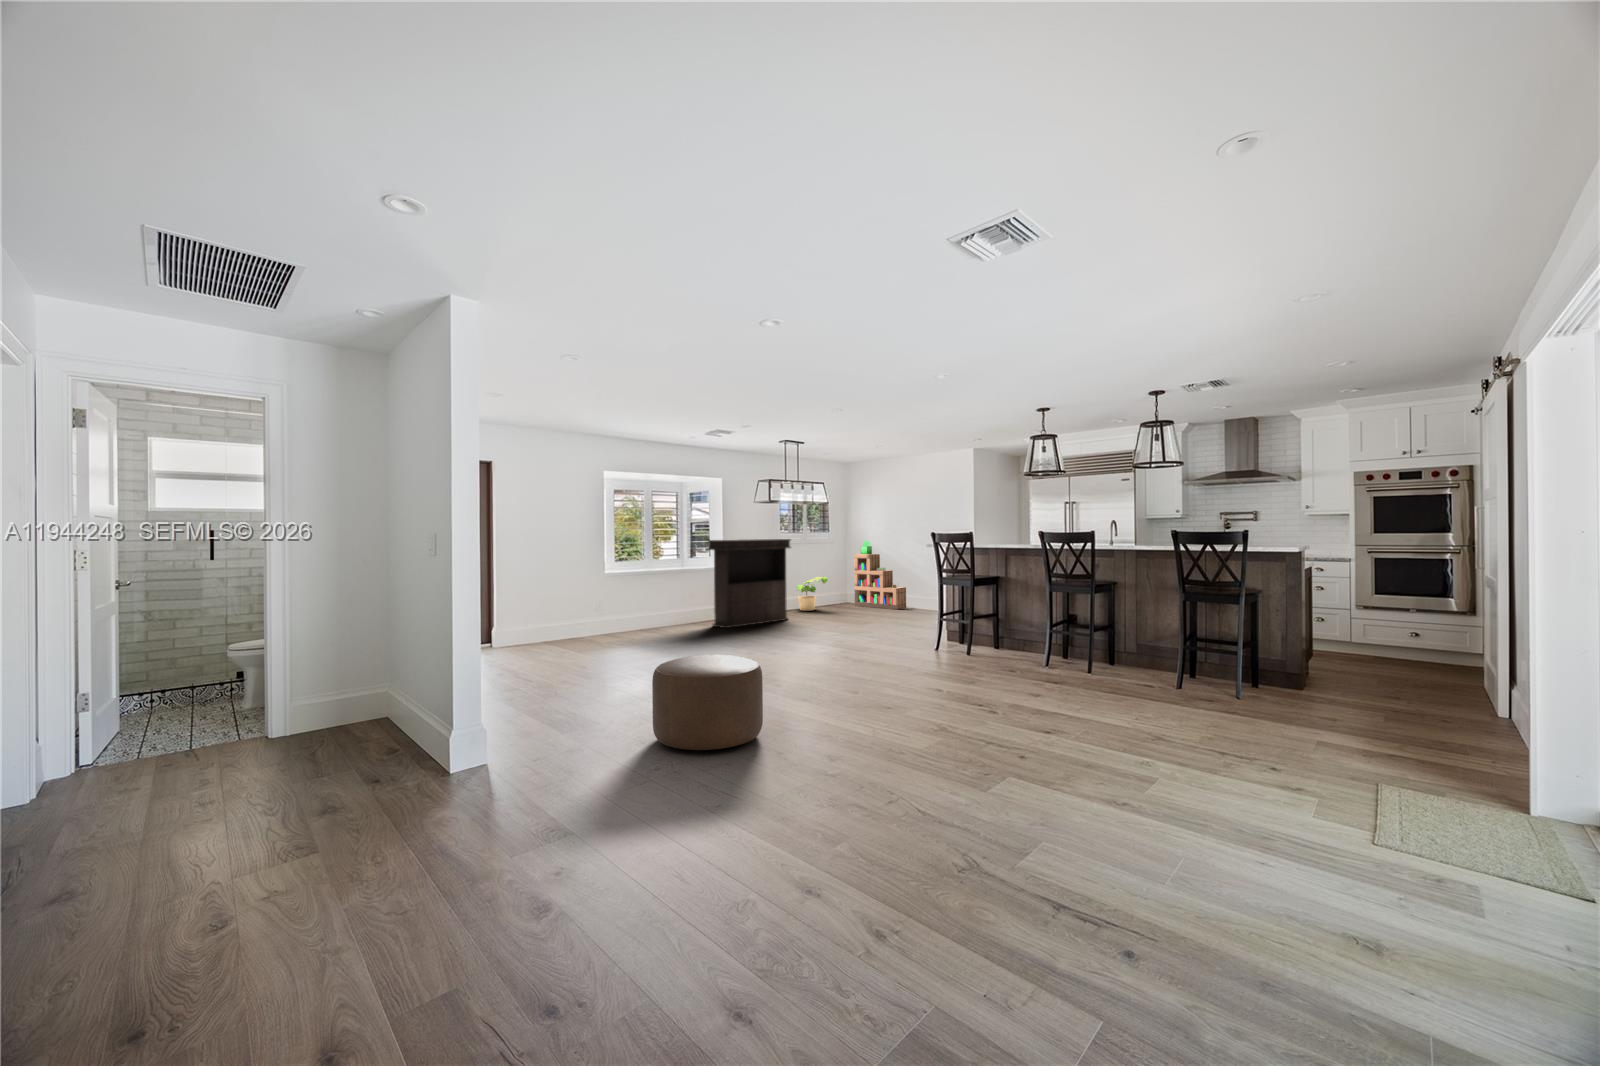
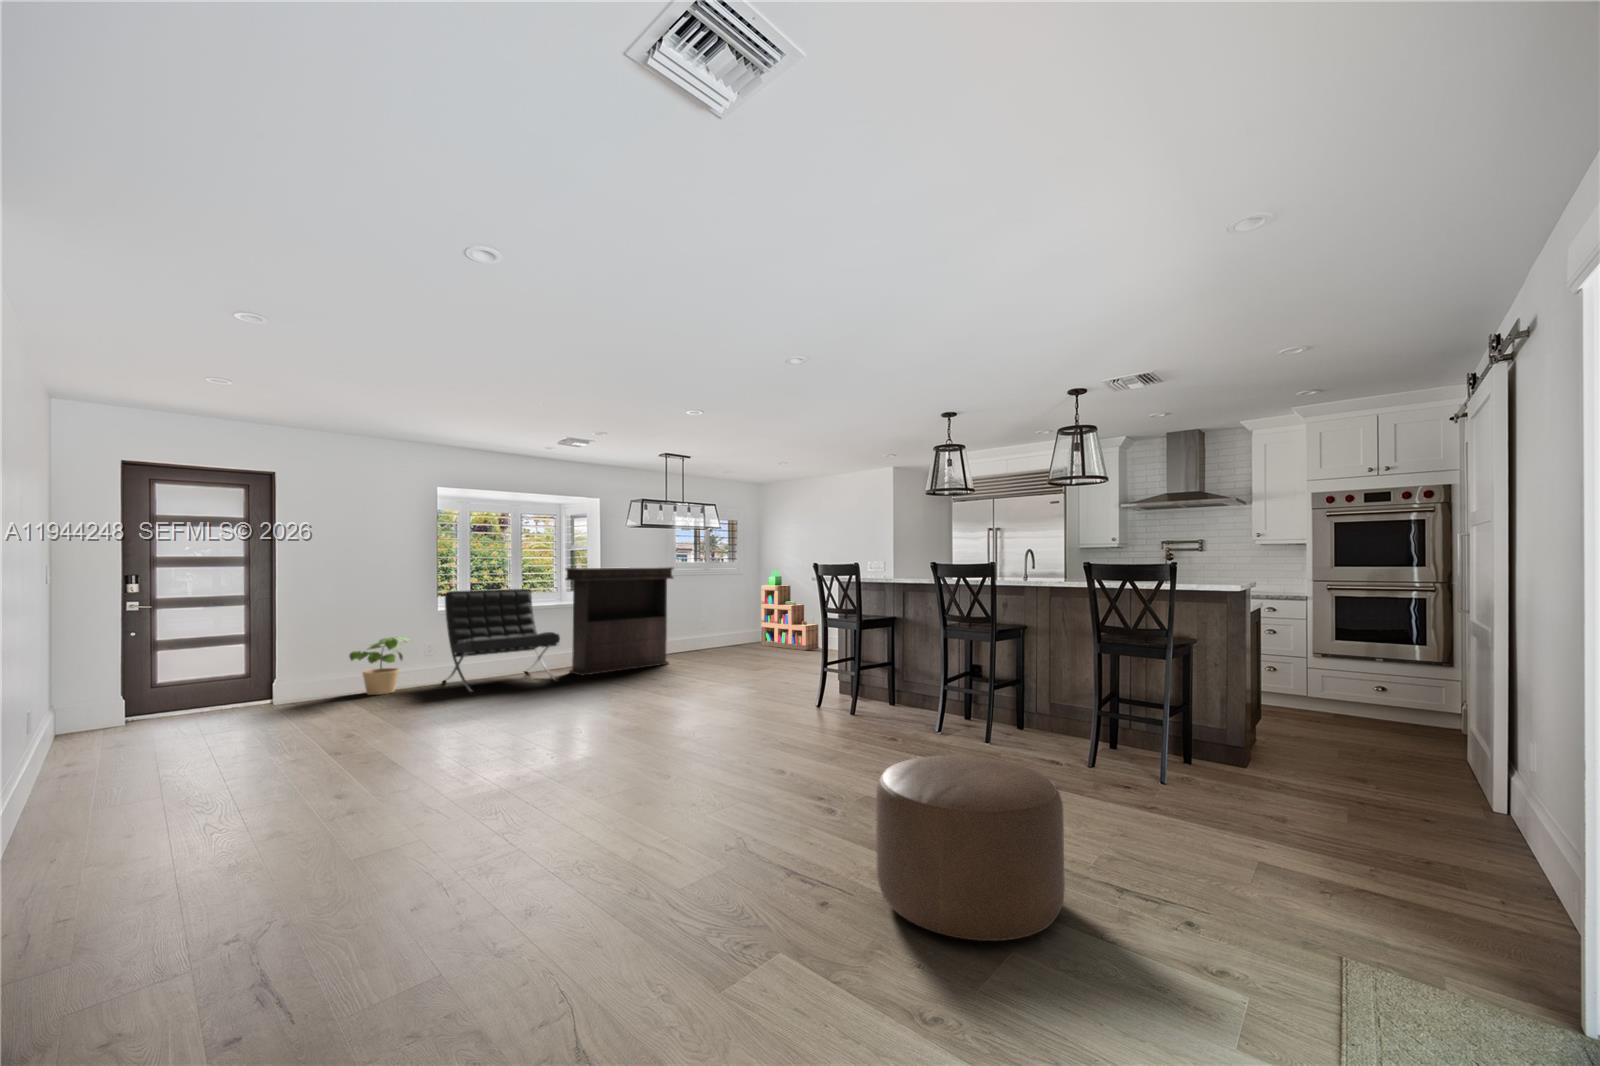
lounge chair: none [616,557,710,640] -> present [445,589,560,692]
potted plant: present [797,577,827,611] -> present [349,637,409,695]
ottoman: present [652,655,763,750] -> present [876,755,1065,941]

